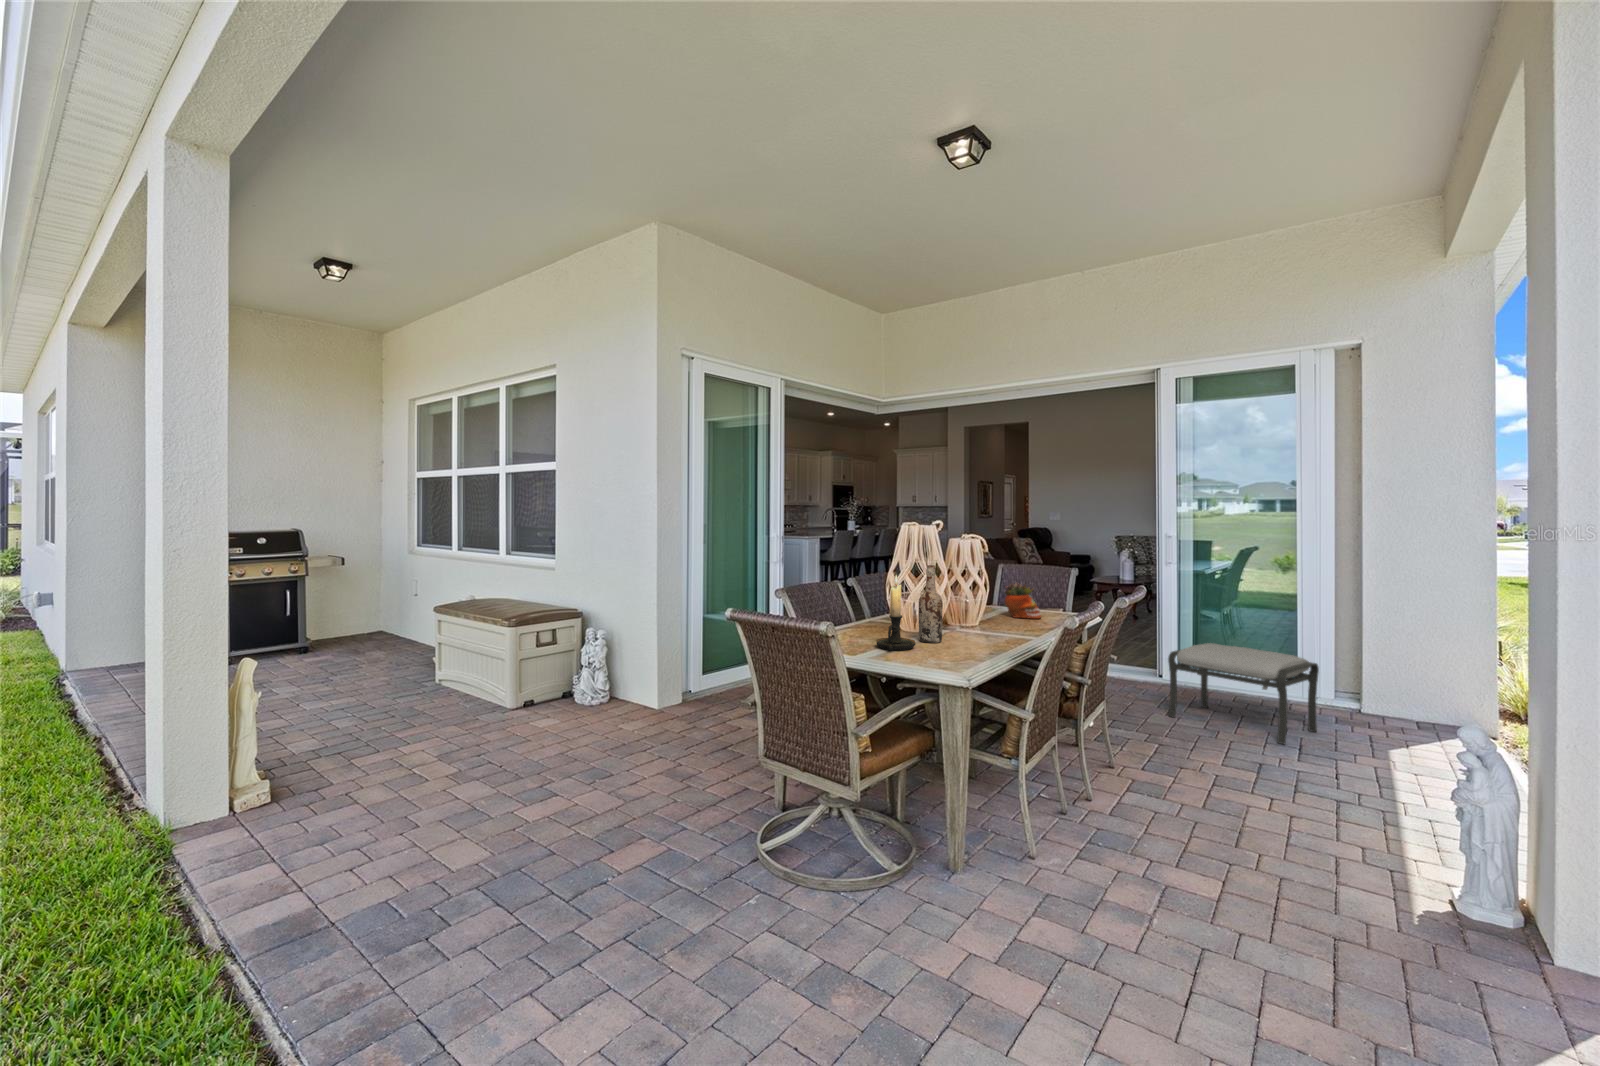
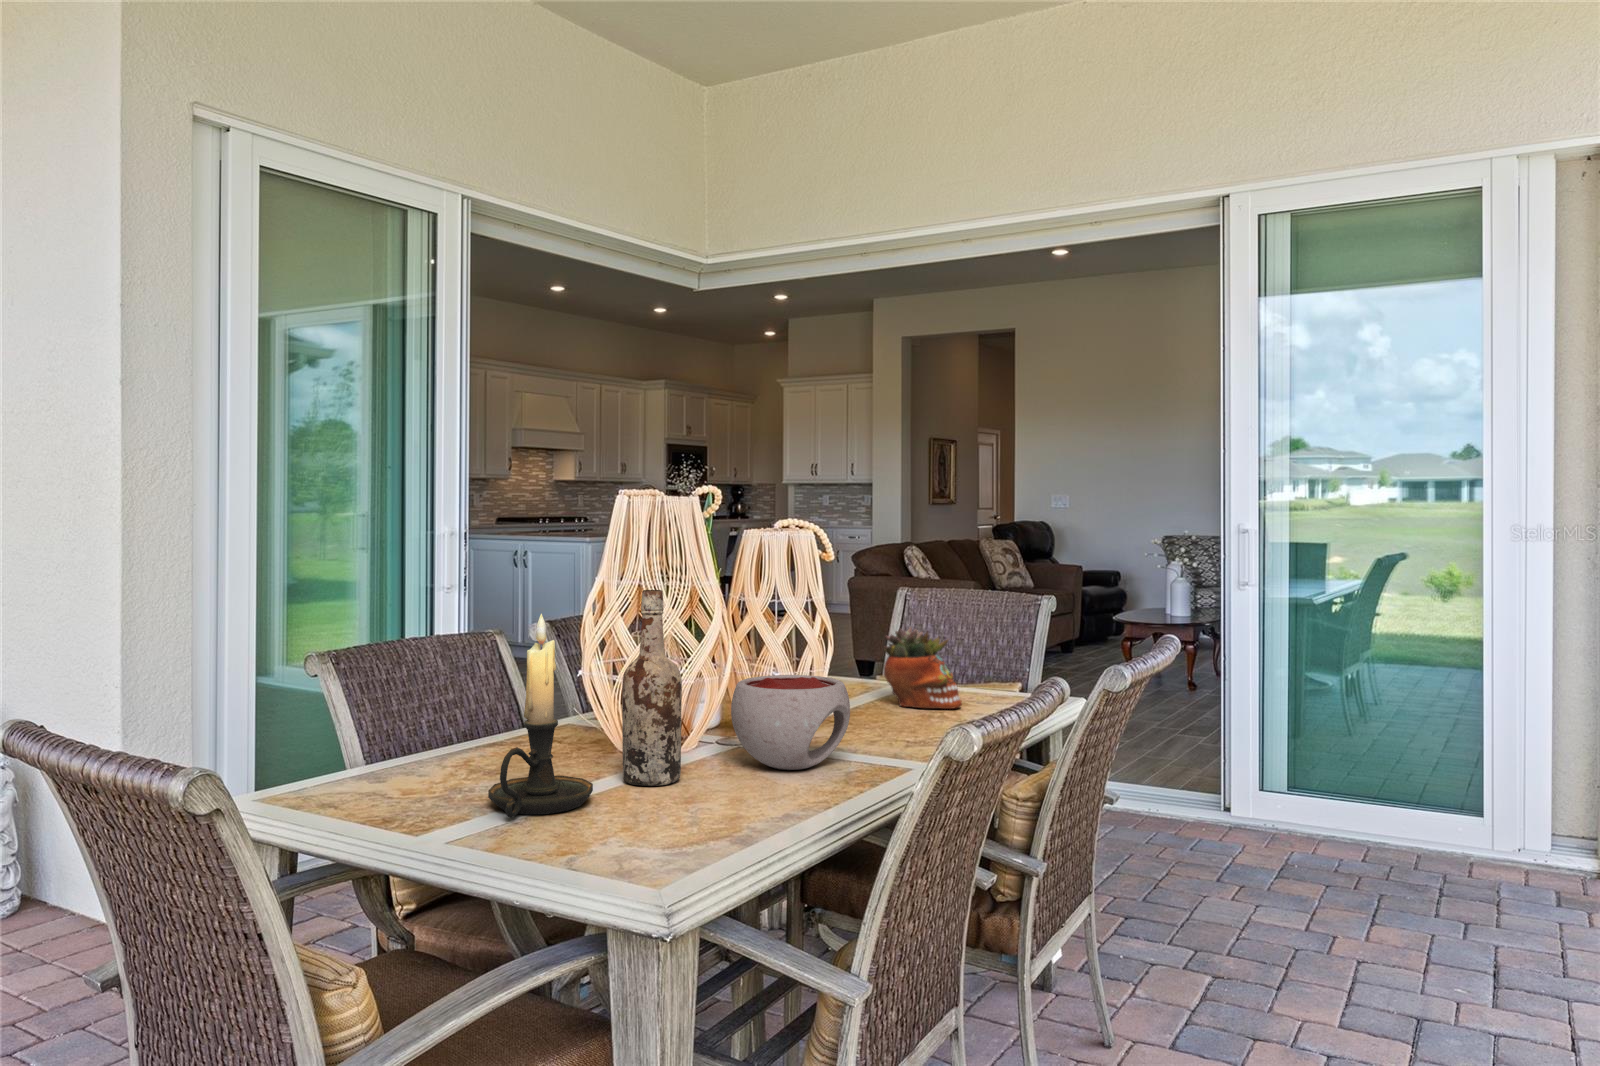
bowl: none [957,601,1008,639] -> present [731,675,850,770]
ottoman: present [1168,643,1319,744] -> none [1238,746,1530,963]

